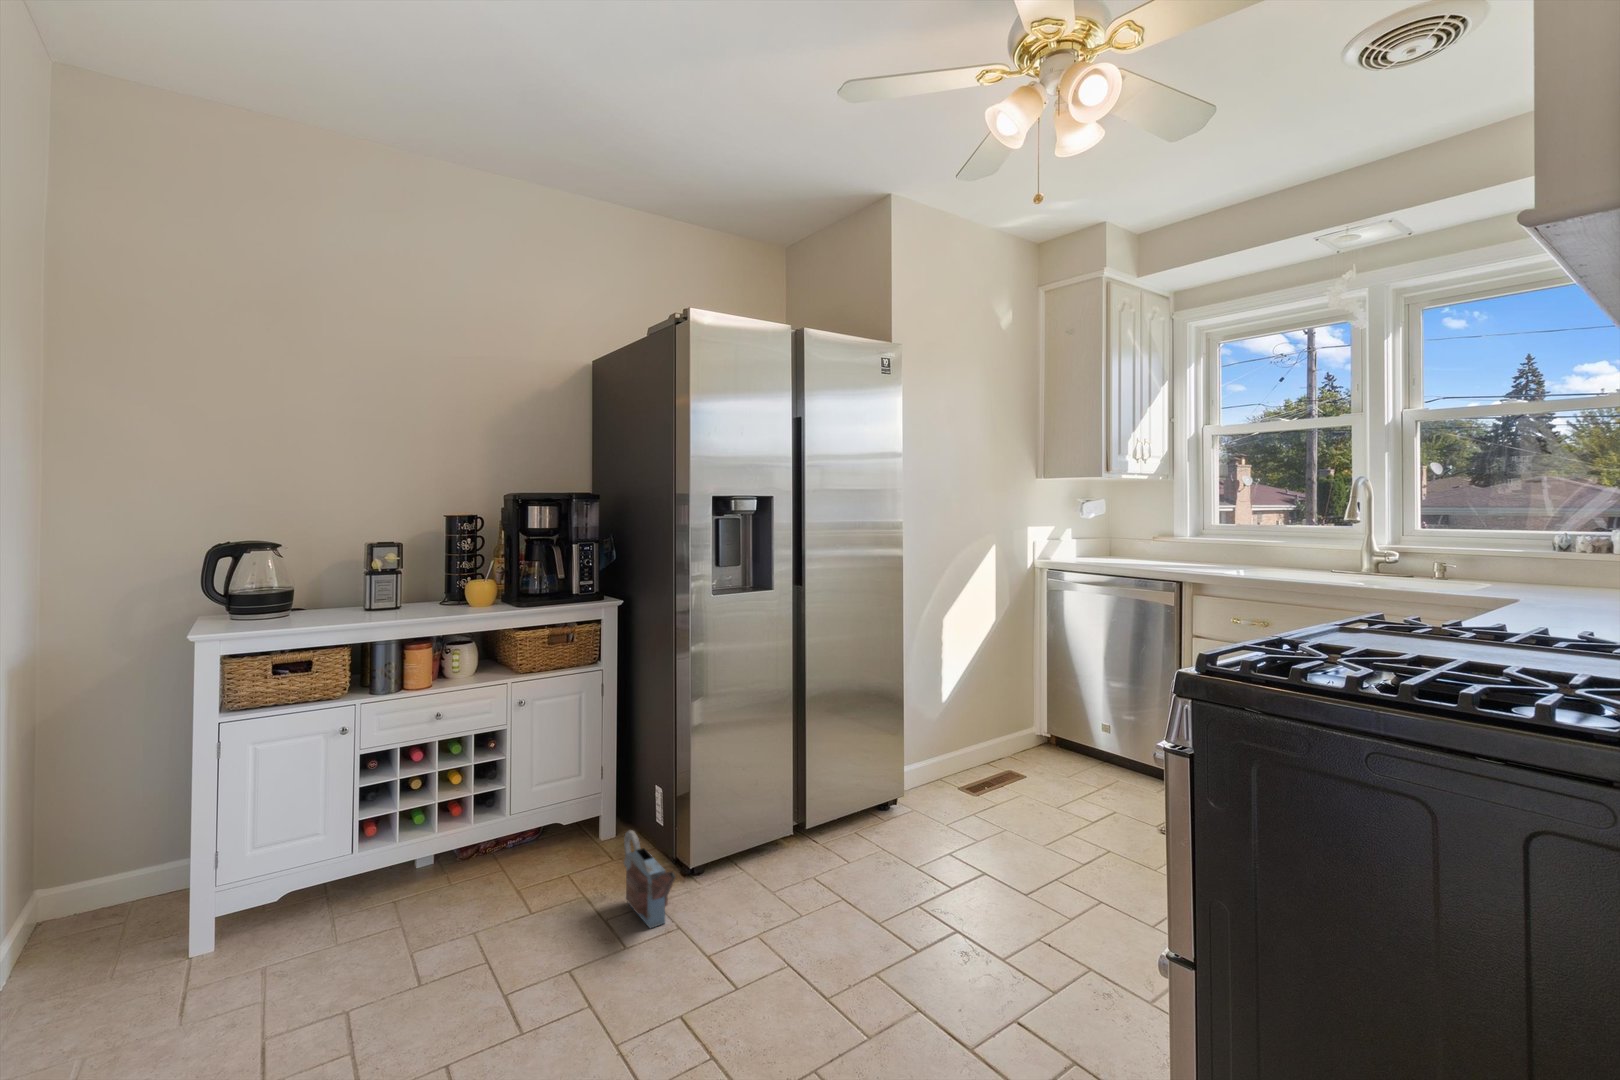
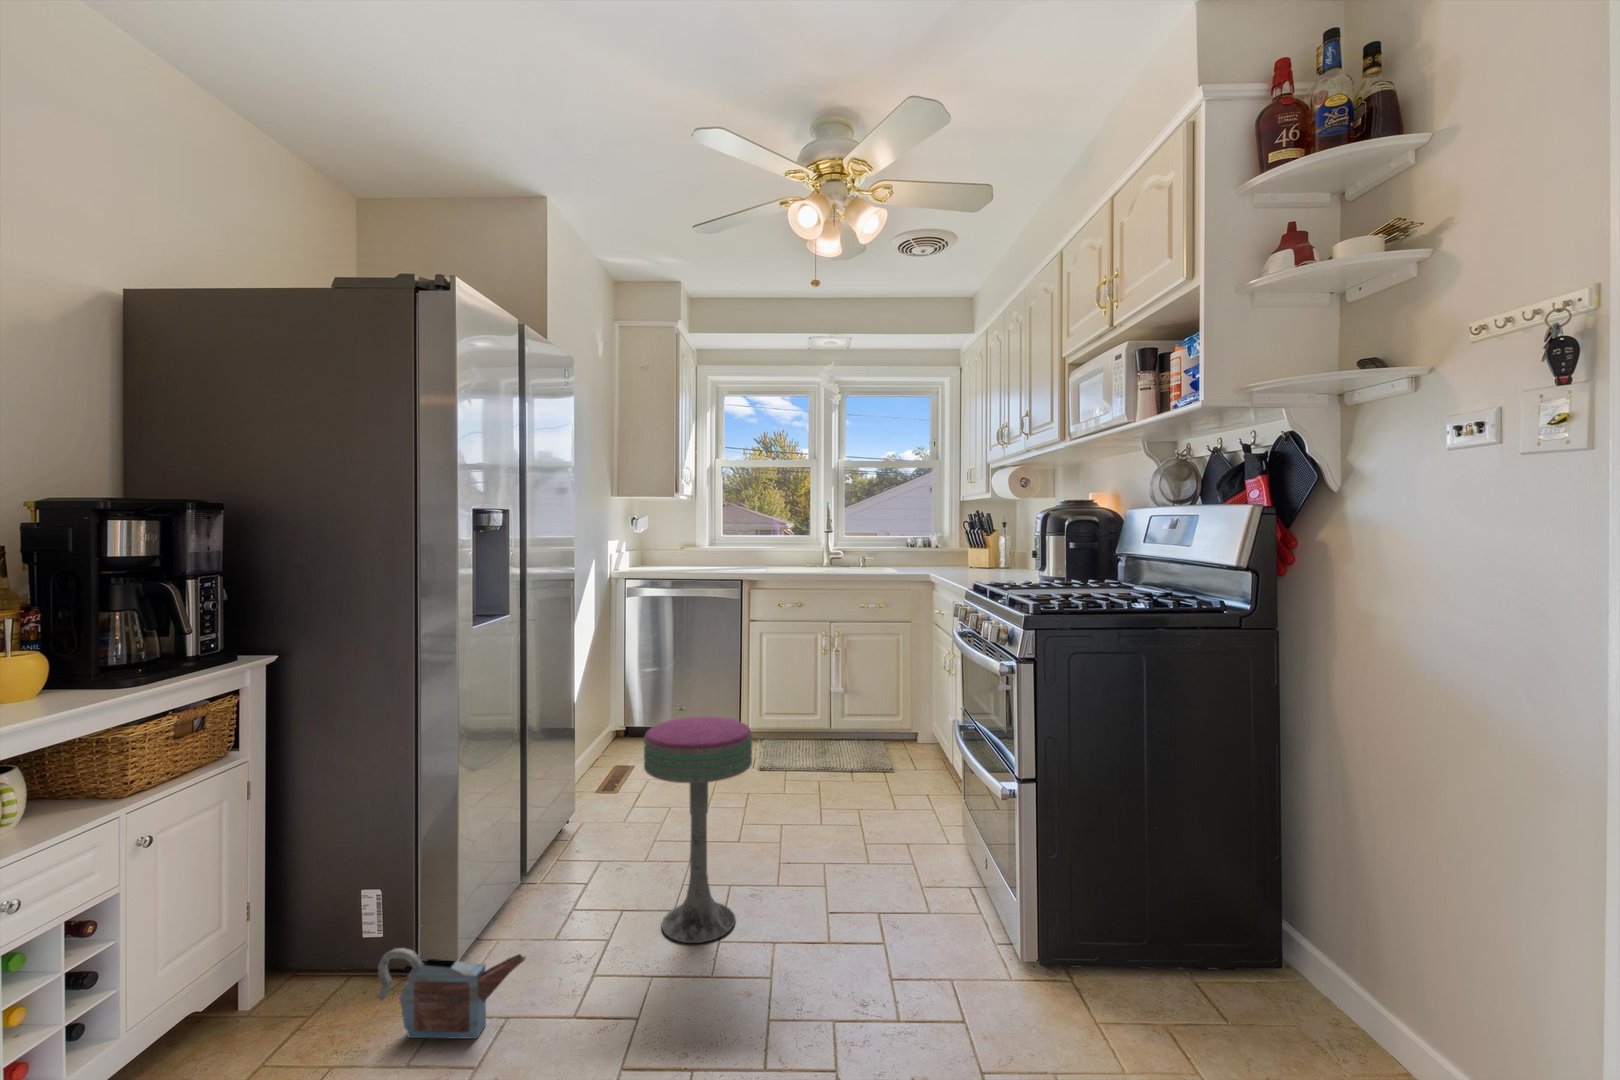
bar stool: none [829,709,949,967] -> present [644,717,752,943]

